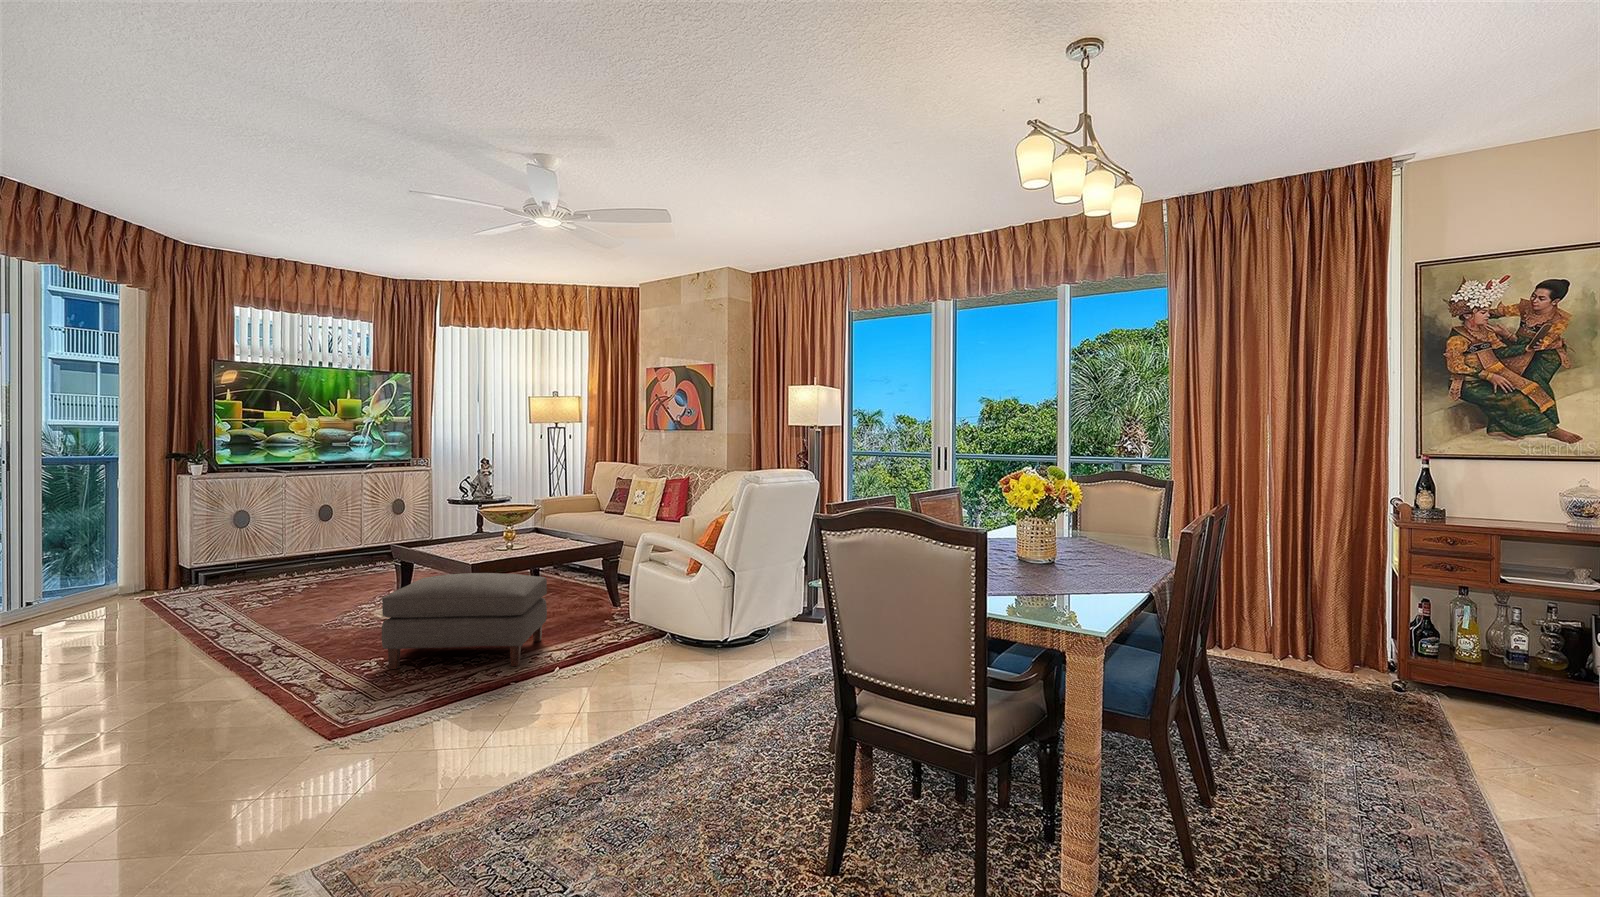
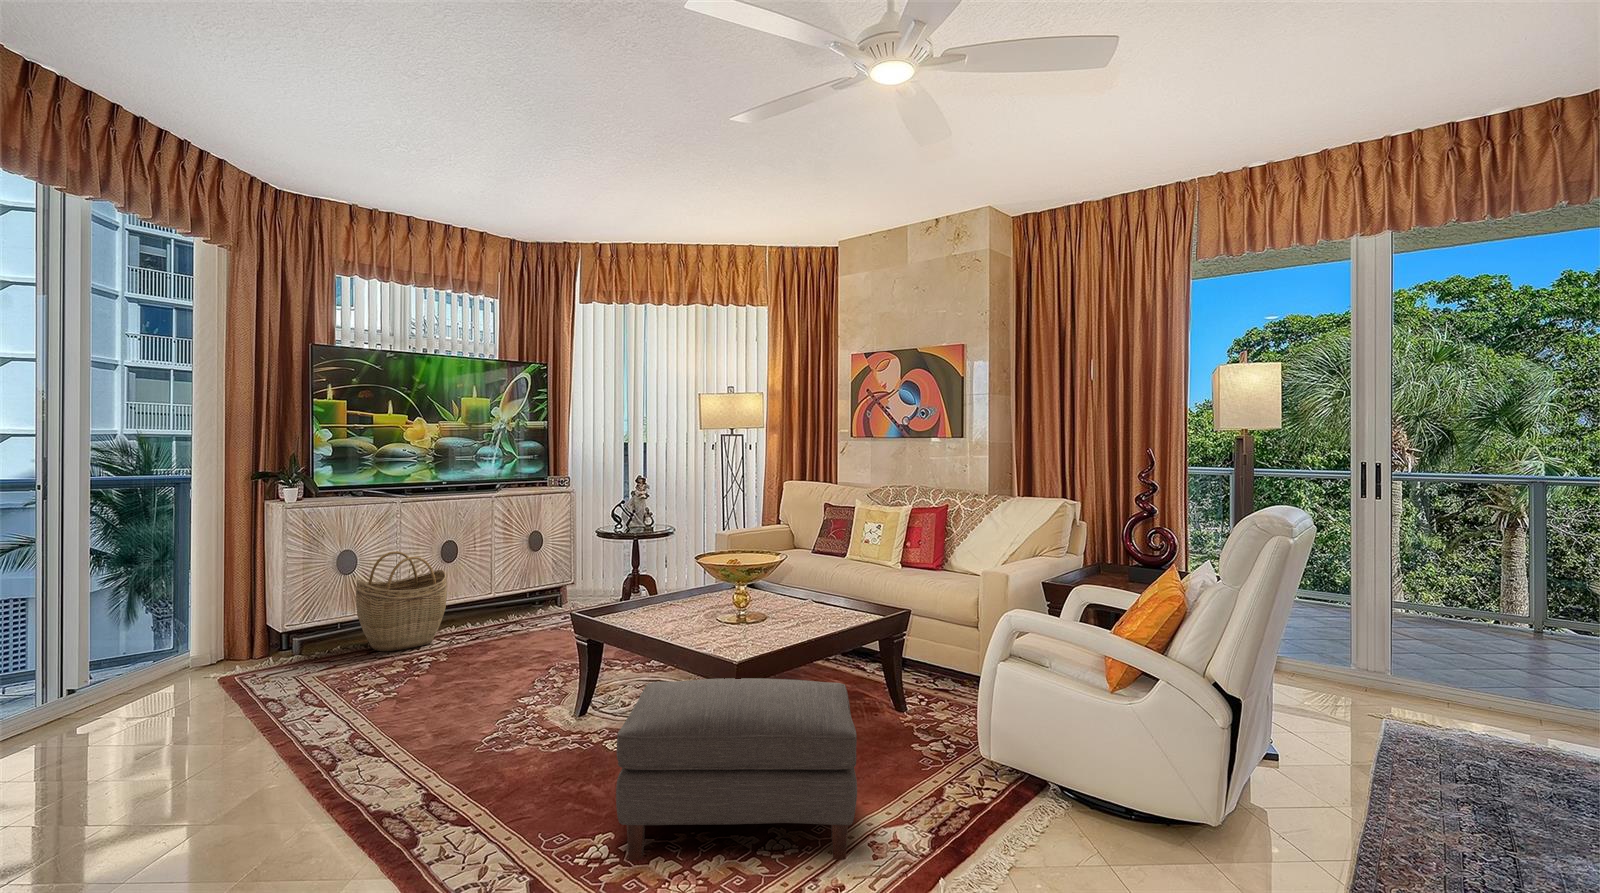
woven basket: none [249,512,322,583] -> present [356,551,447,651]

